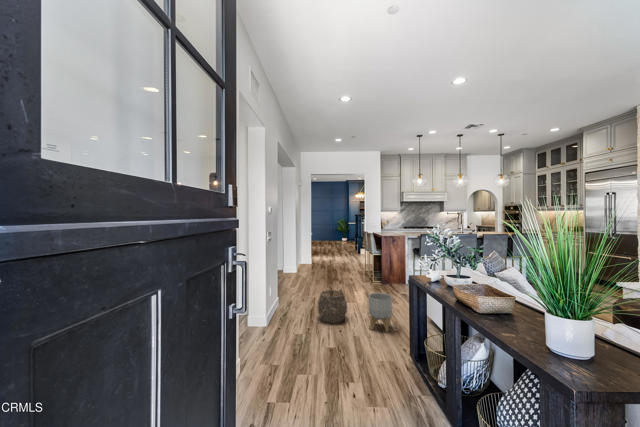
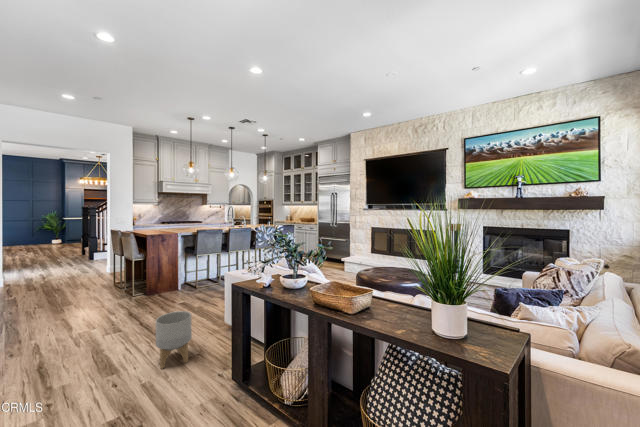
woven basket: present [318,290,347,323] -> none [46,328,114,392]

